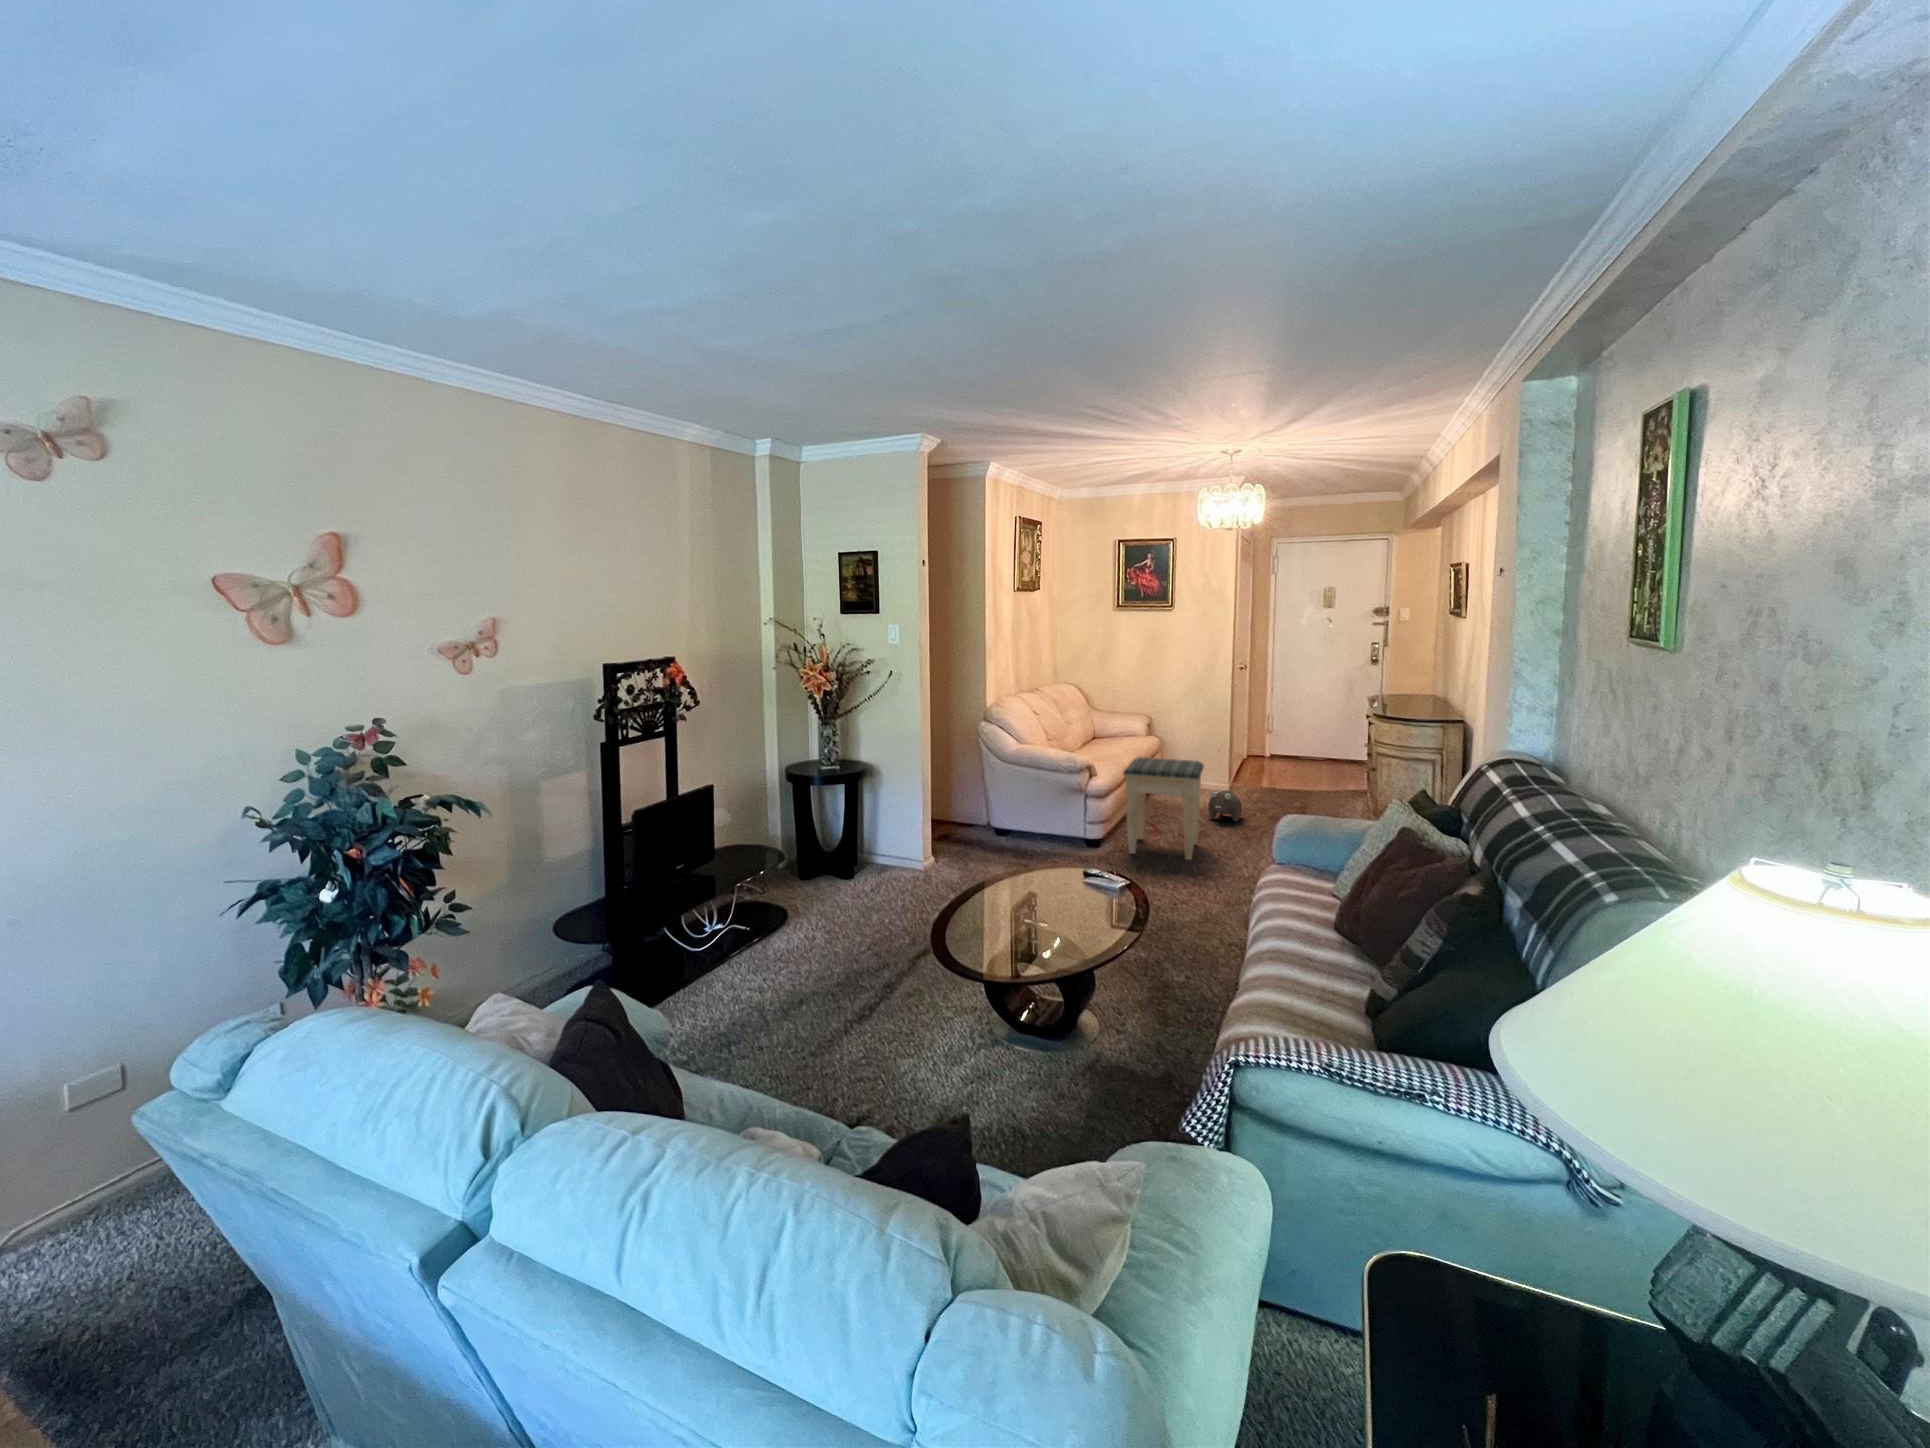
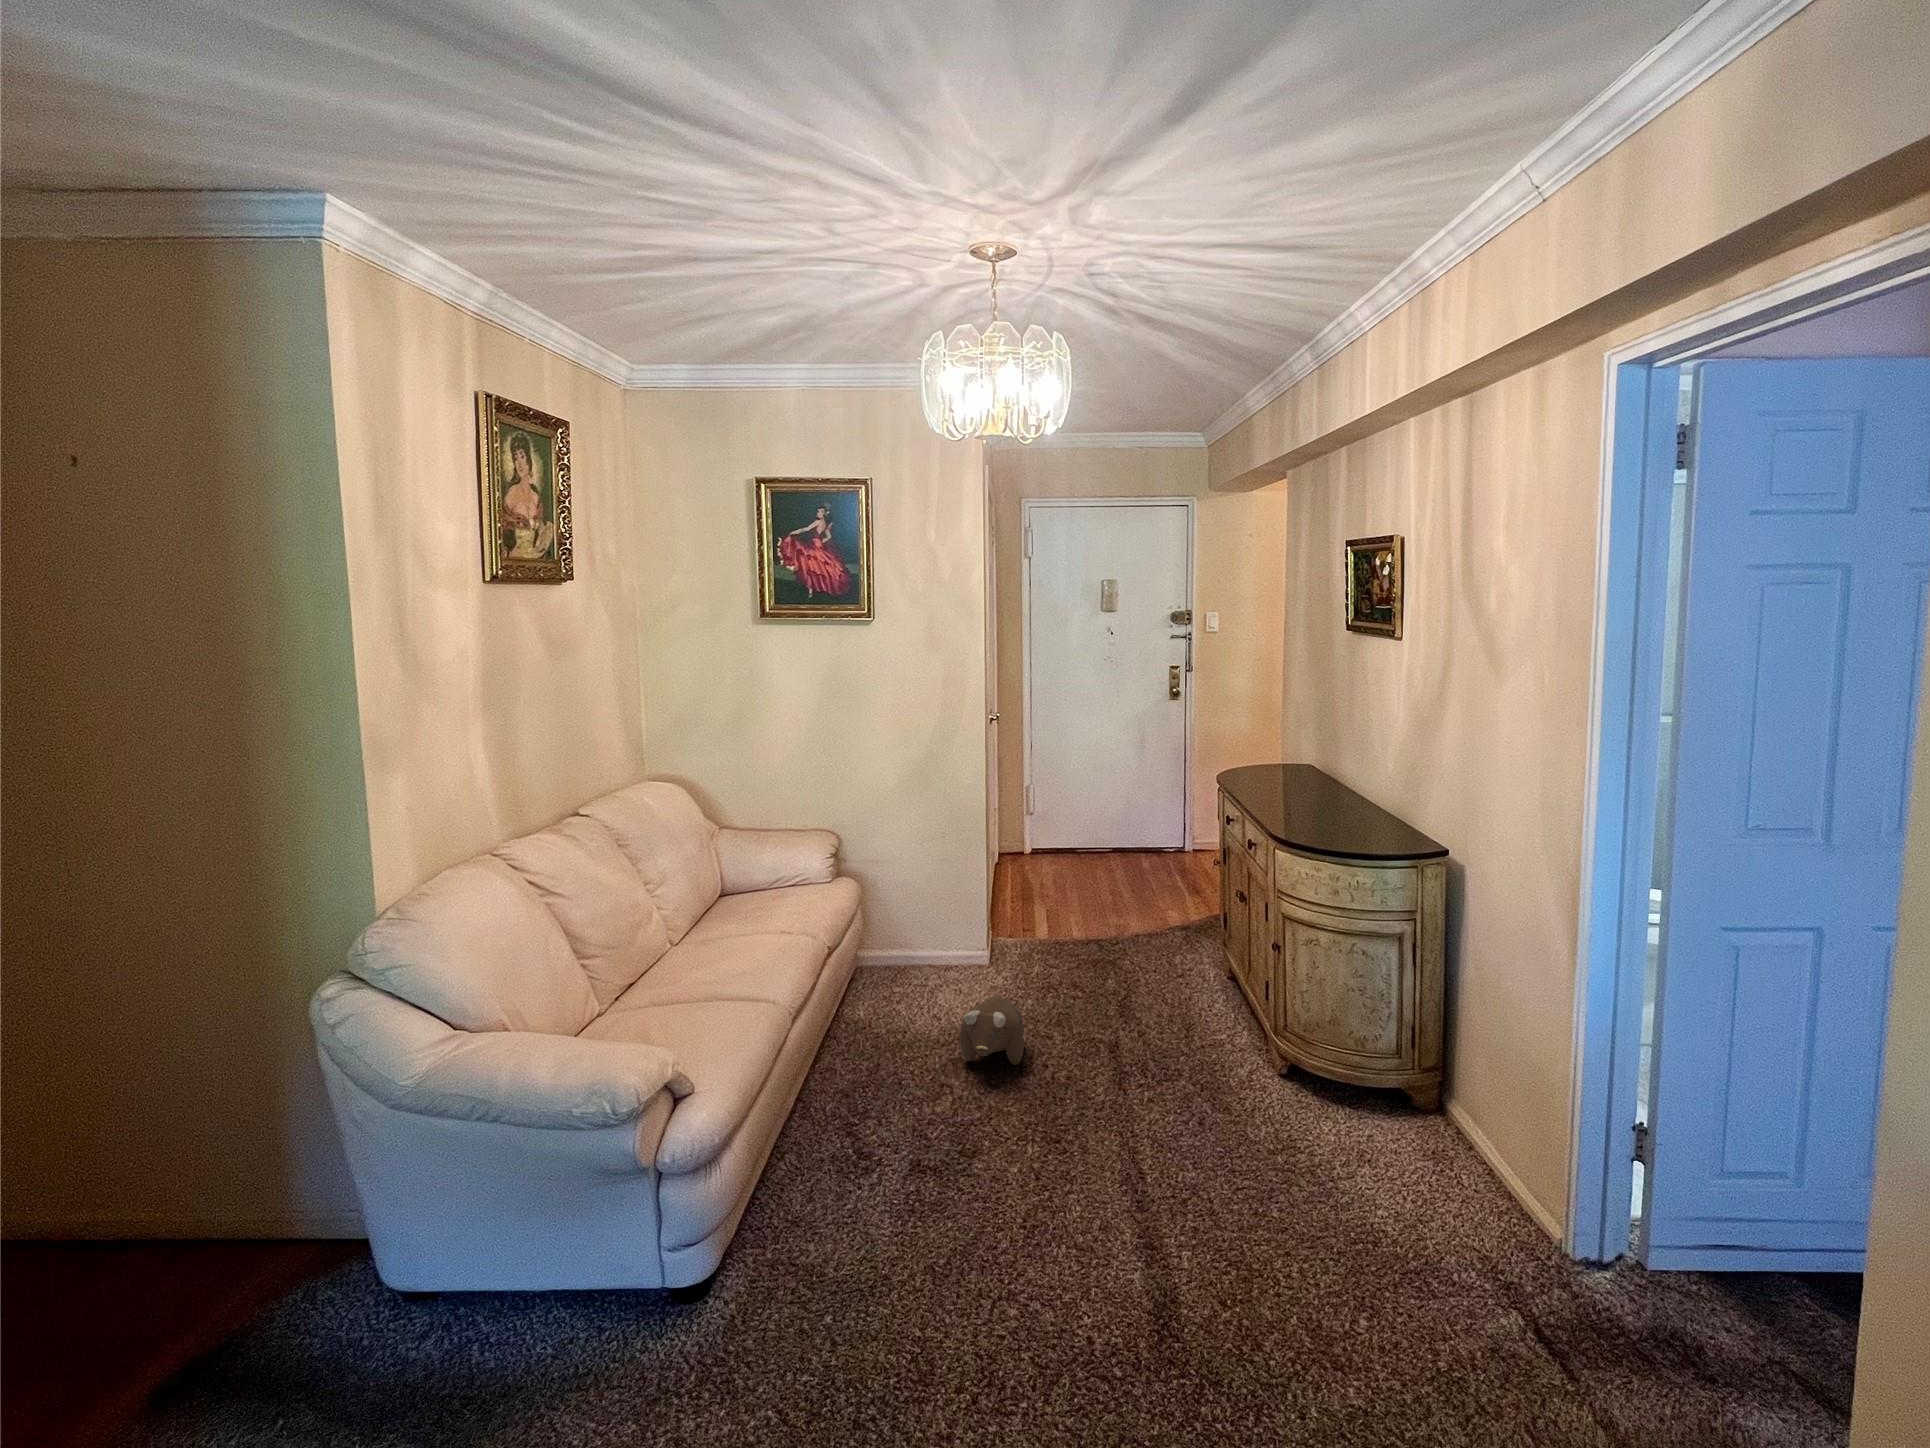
footstool: present [1123,757,1204,860] -> none [755,992,957,1294]

